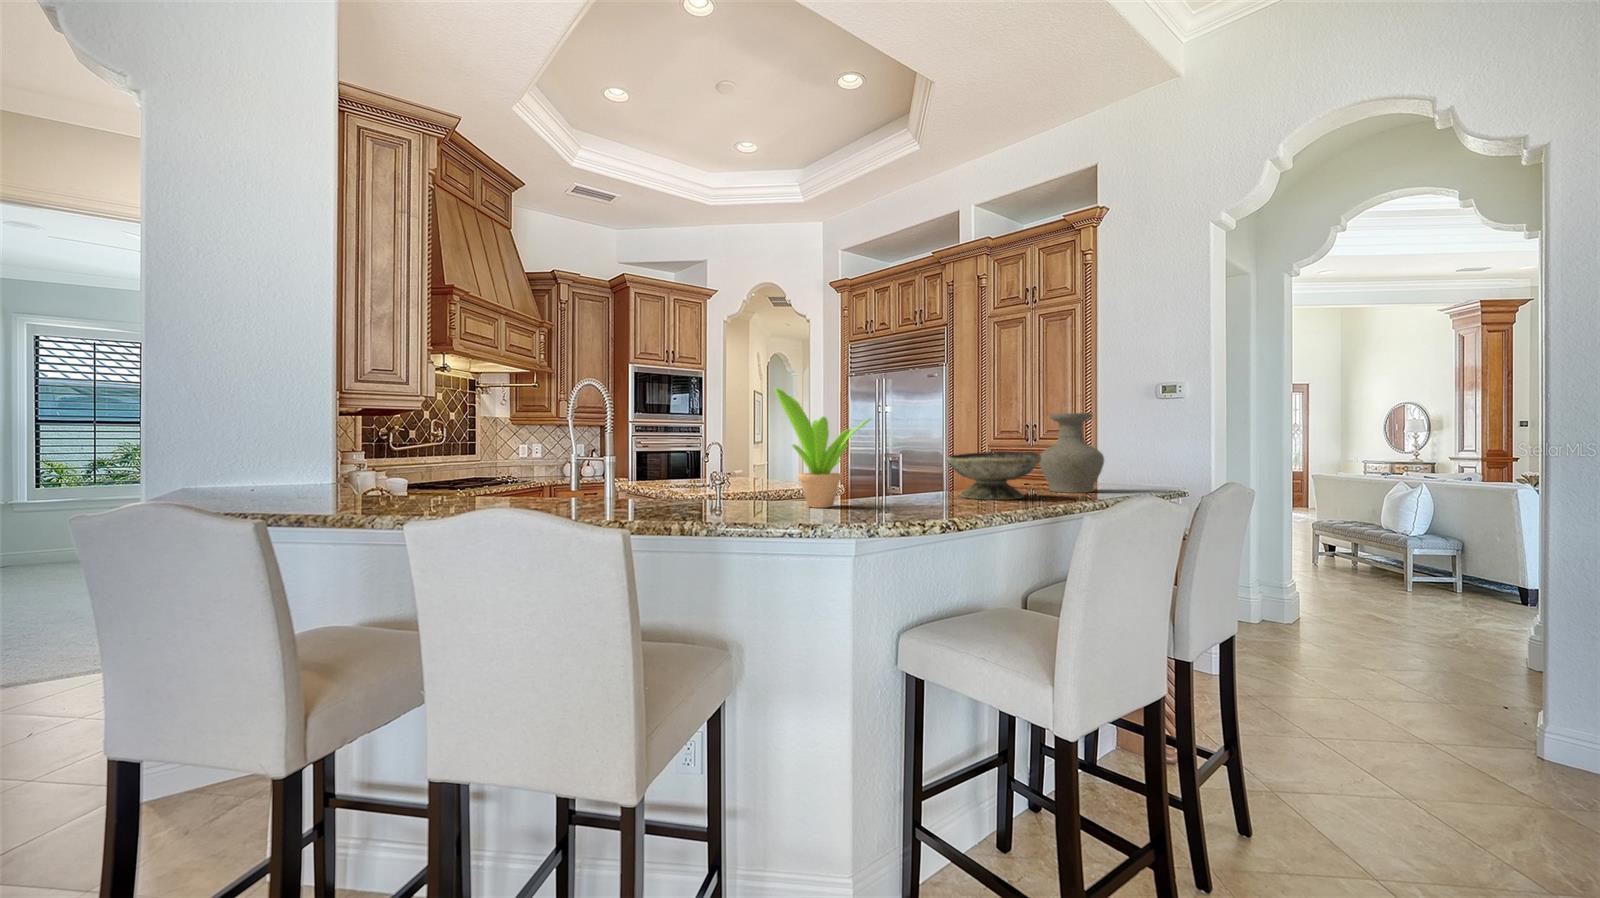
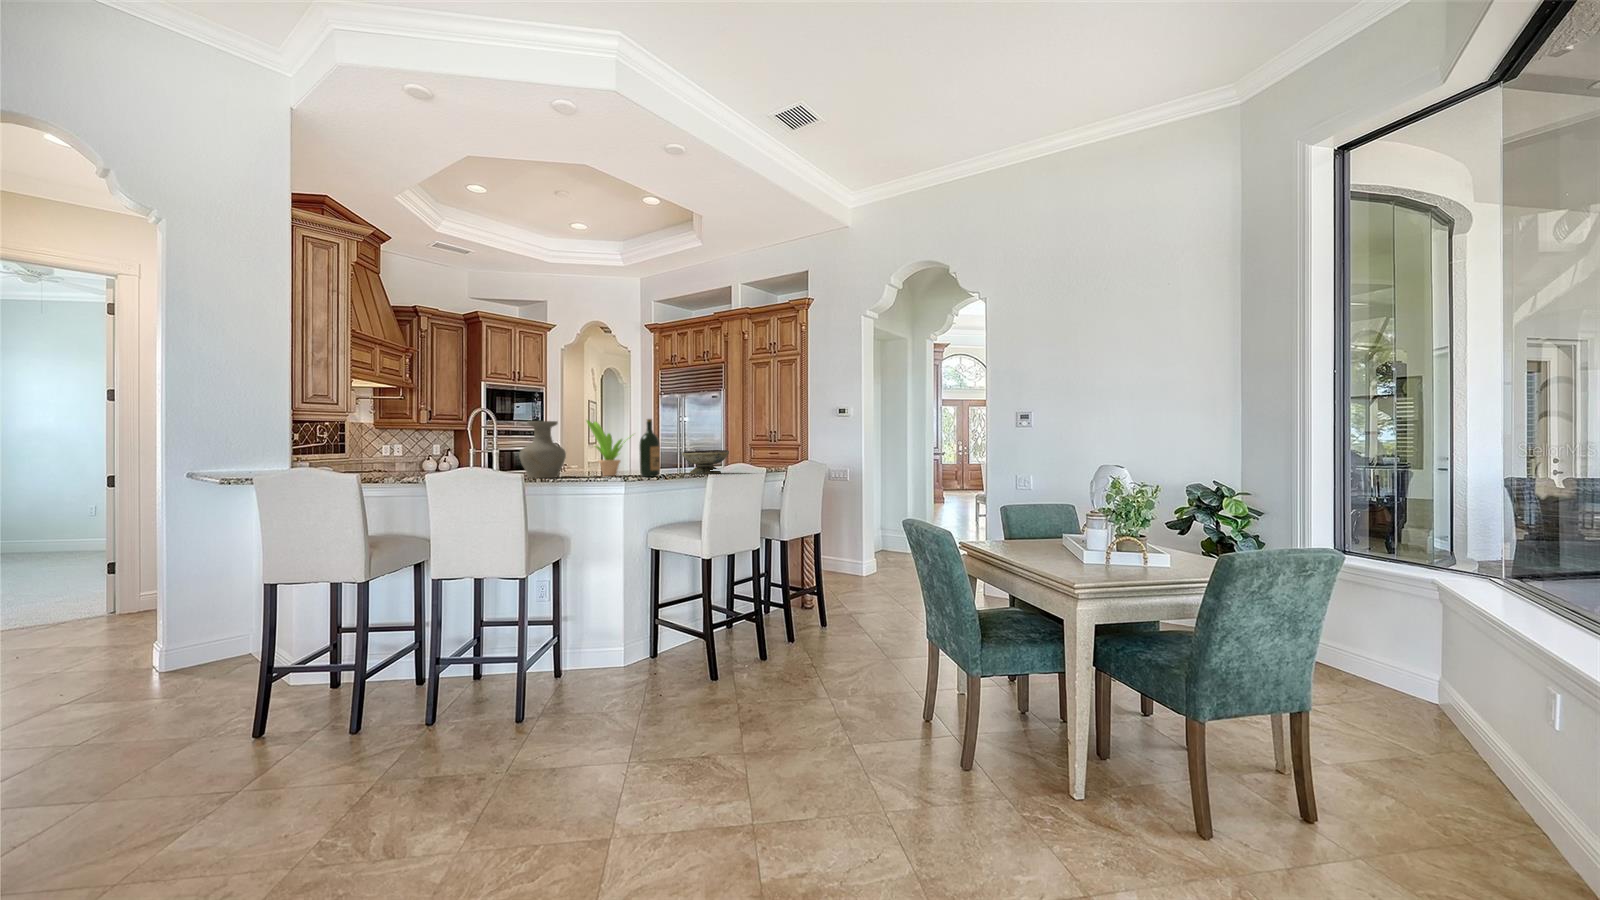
wine bottle: none [893,382,939,516] -> present [639,419,660,477]
vase: present [1039,413,1104,493] -> present [519,421,566,478]

